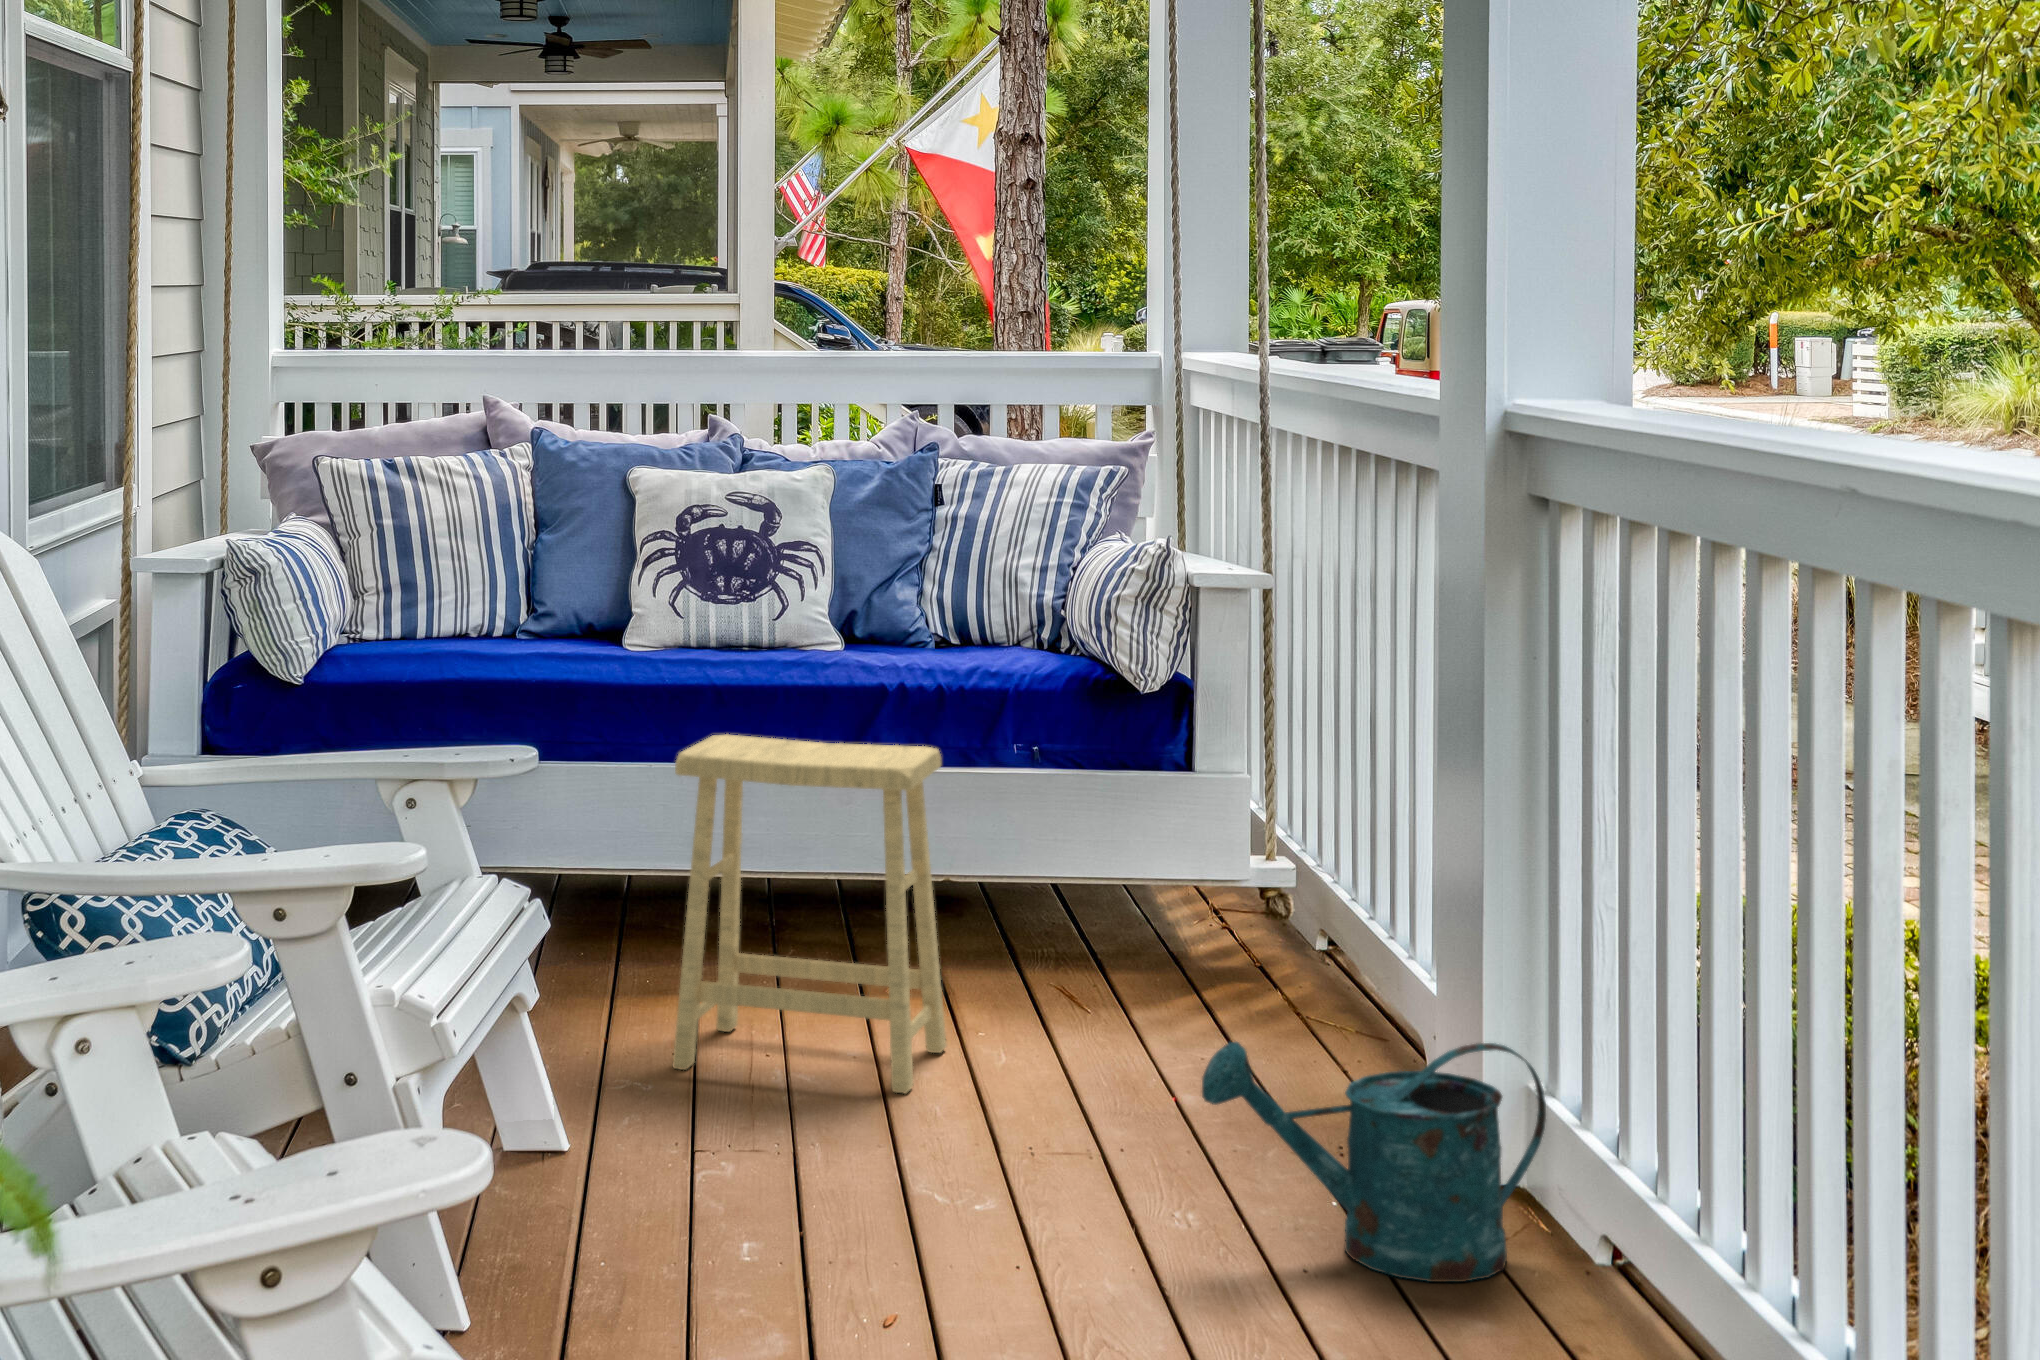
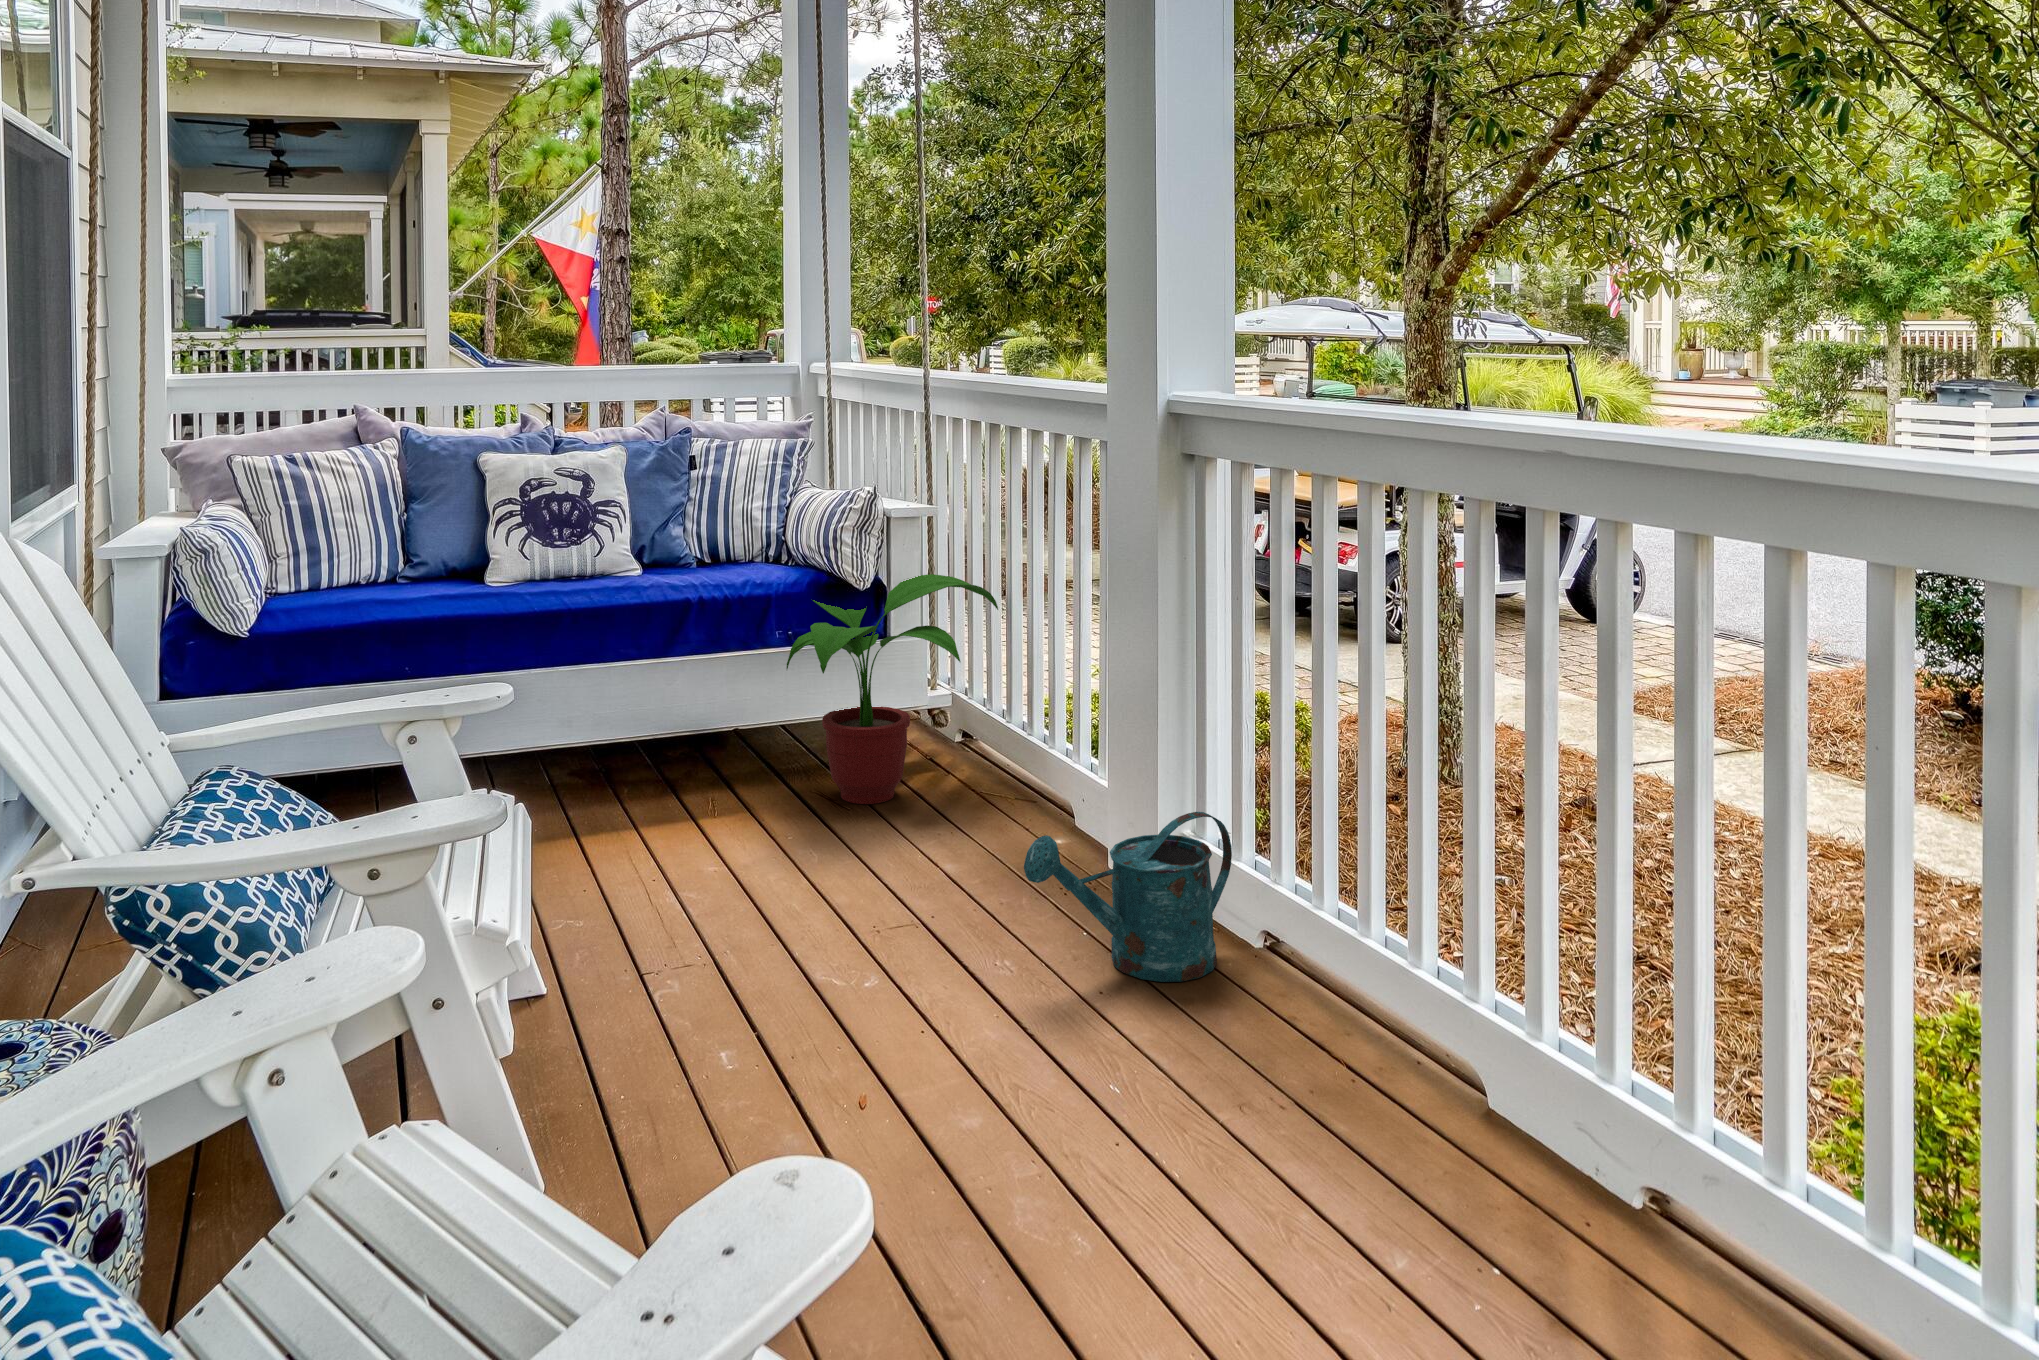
potted plant: none [1016,681,1362,1013] -> present [787,574,998,804]
footstool: present [673,735,946,1093] -> none [576,641,765,898]

